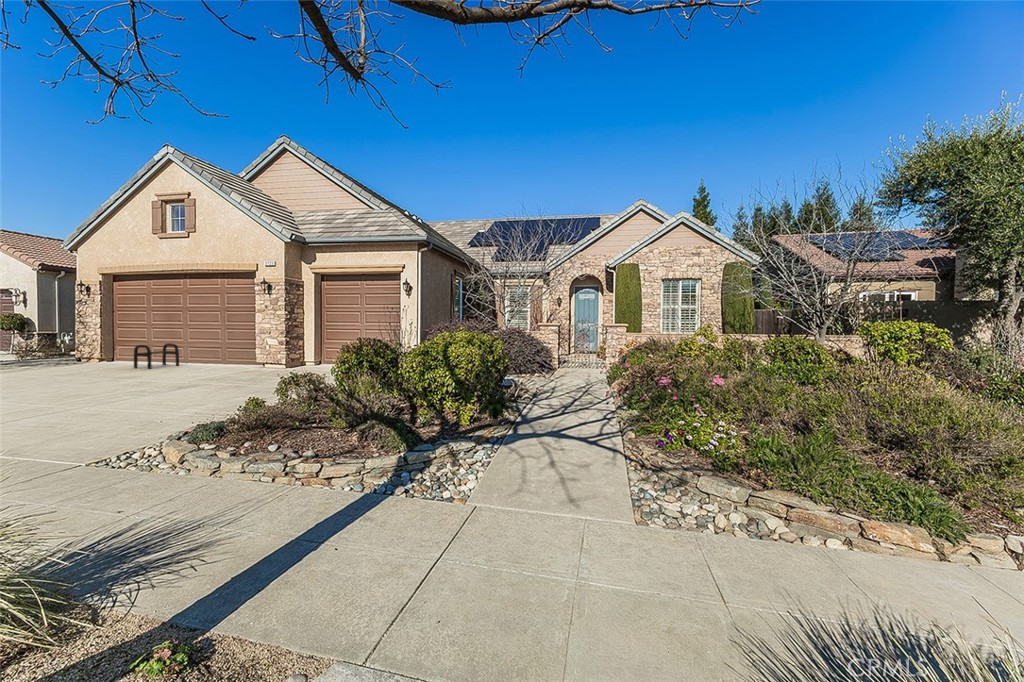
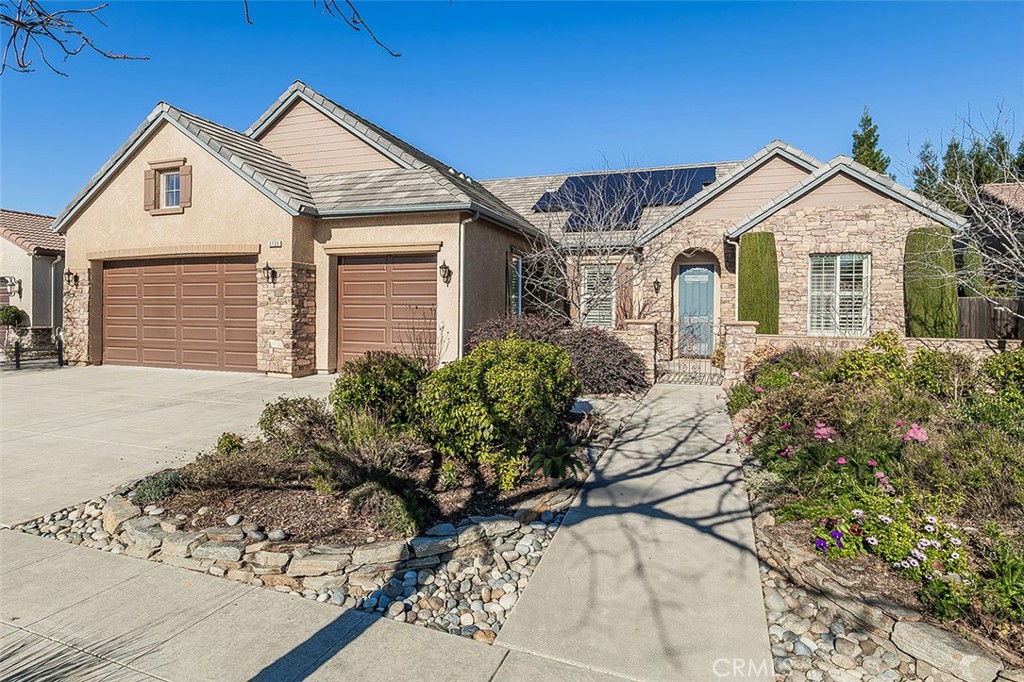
bench: present [134,344,179,369] -> present [15,340,63,369]

